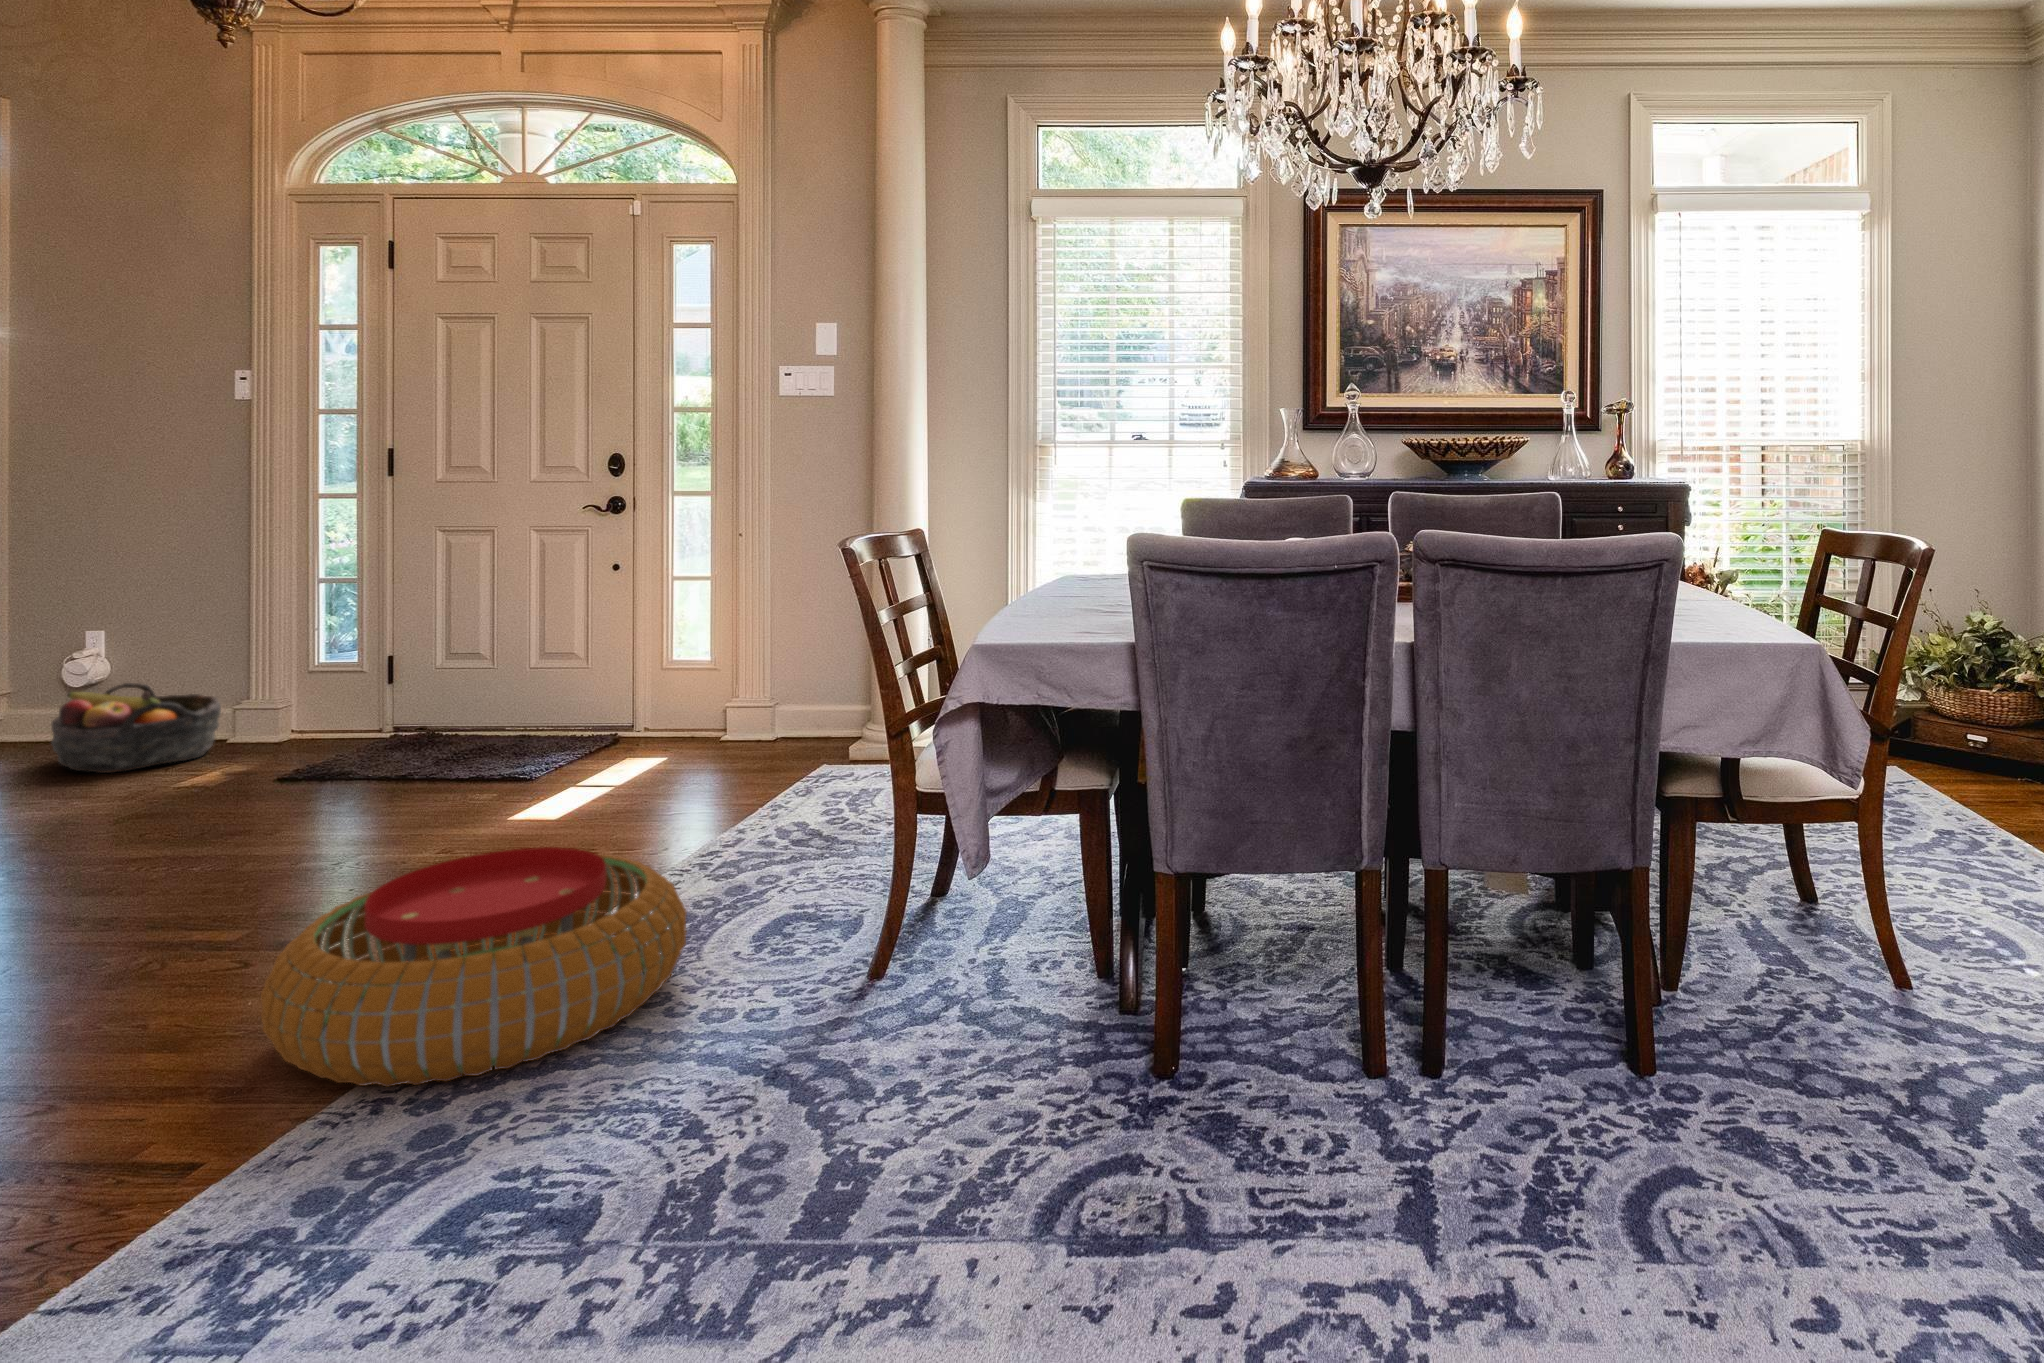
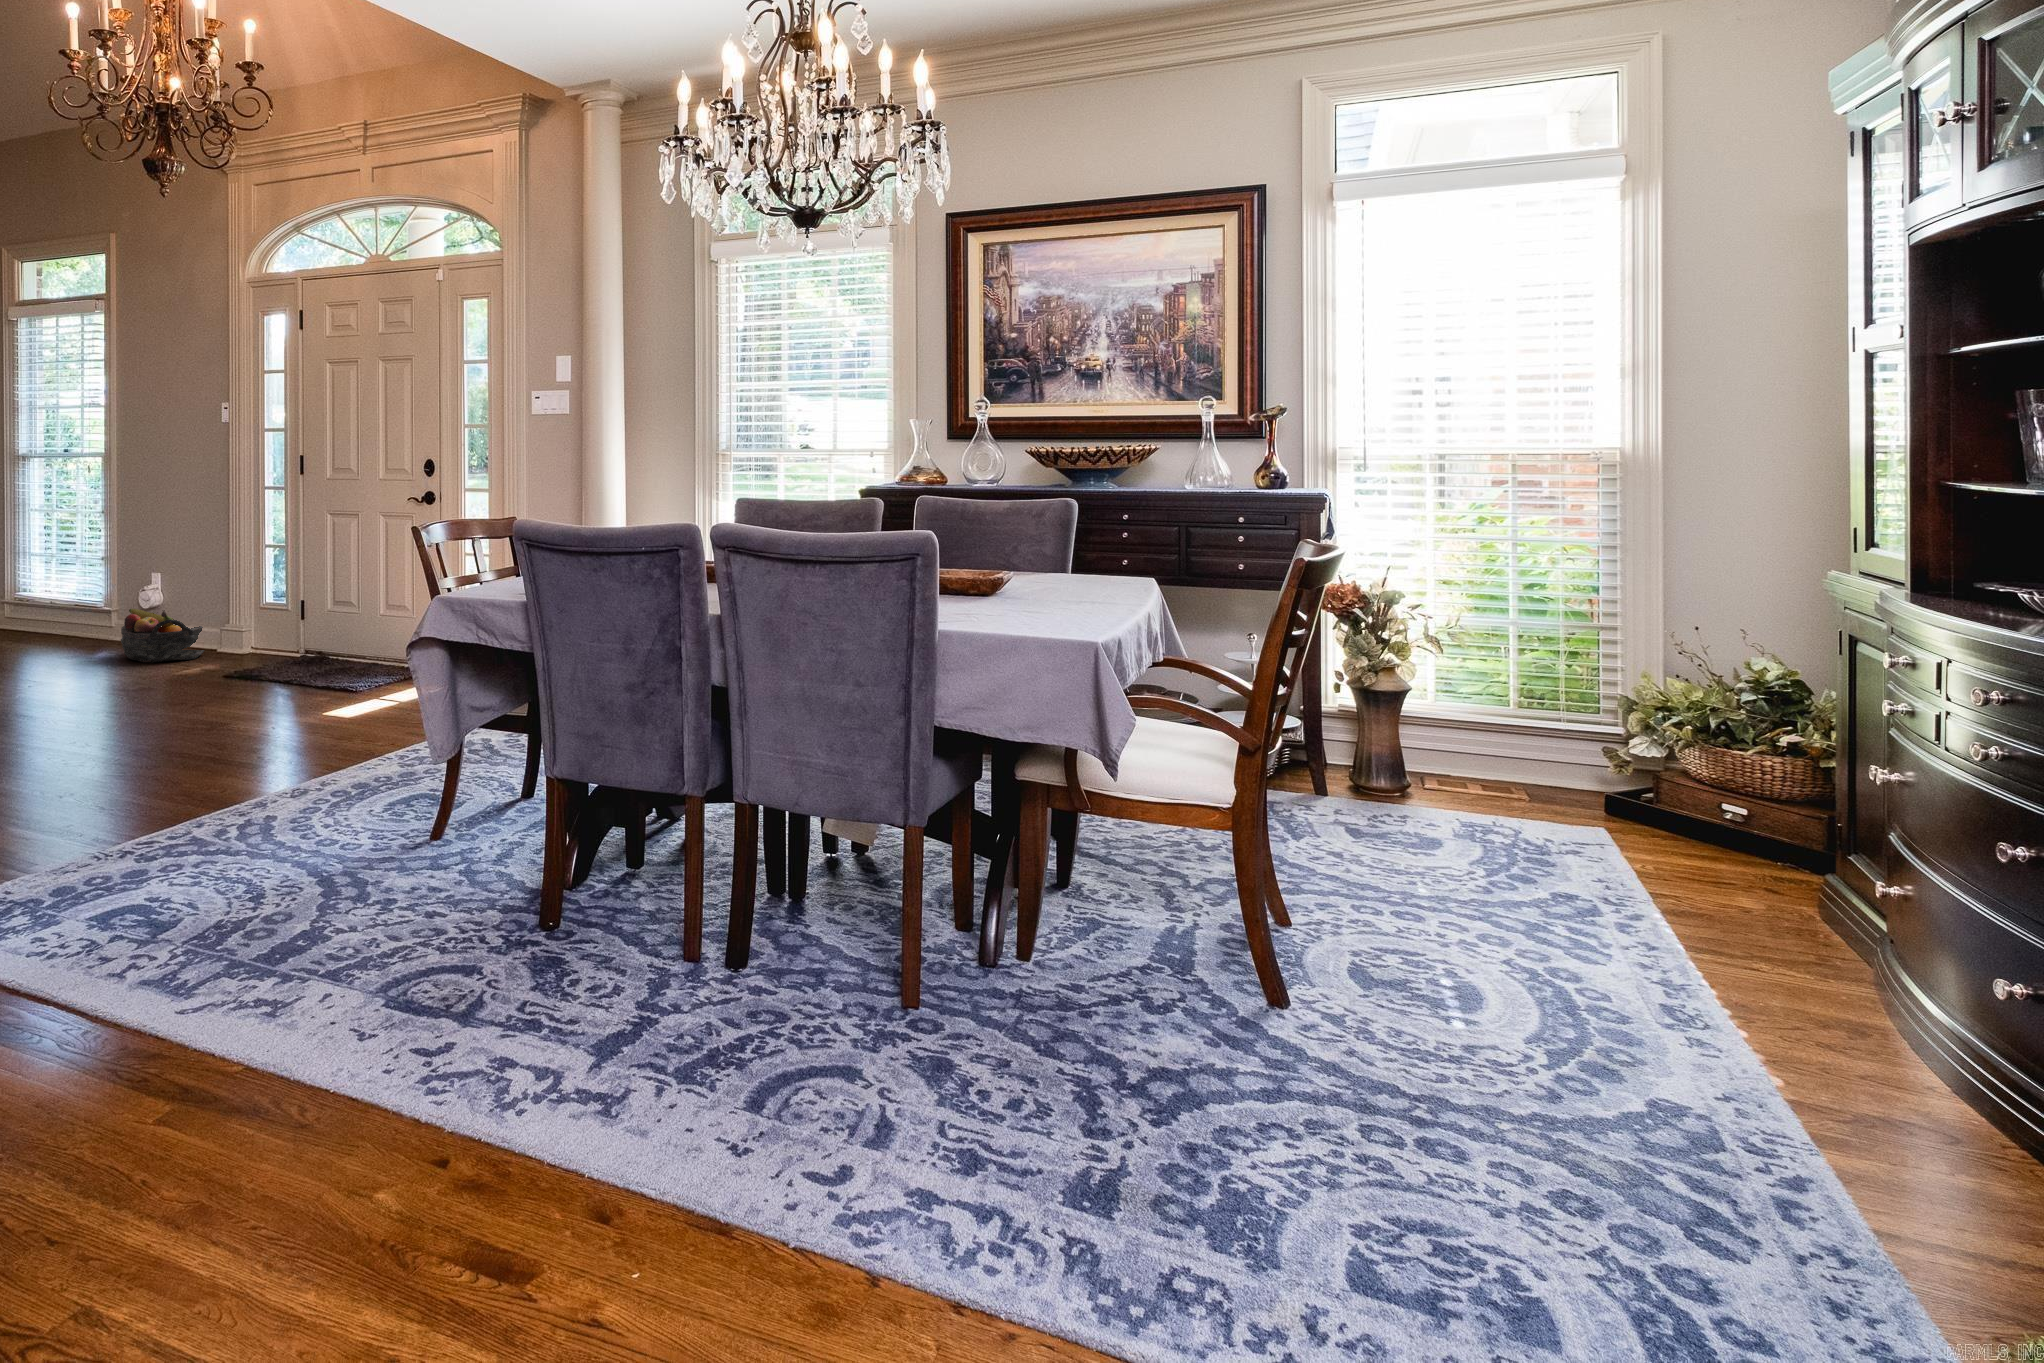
pouf: present [261,847,687,1086] -> none [84,710,333,839]

